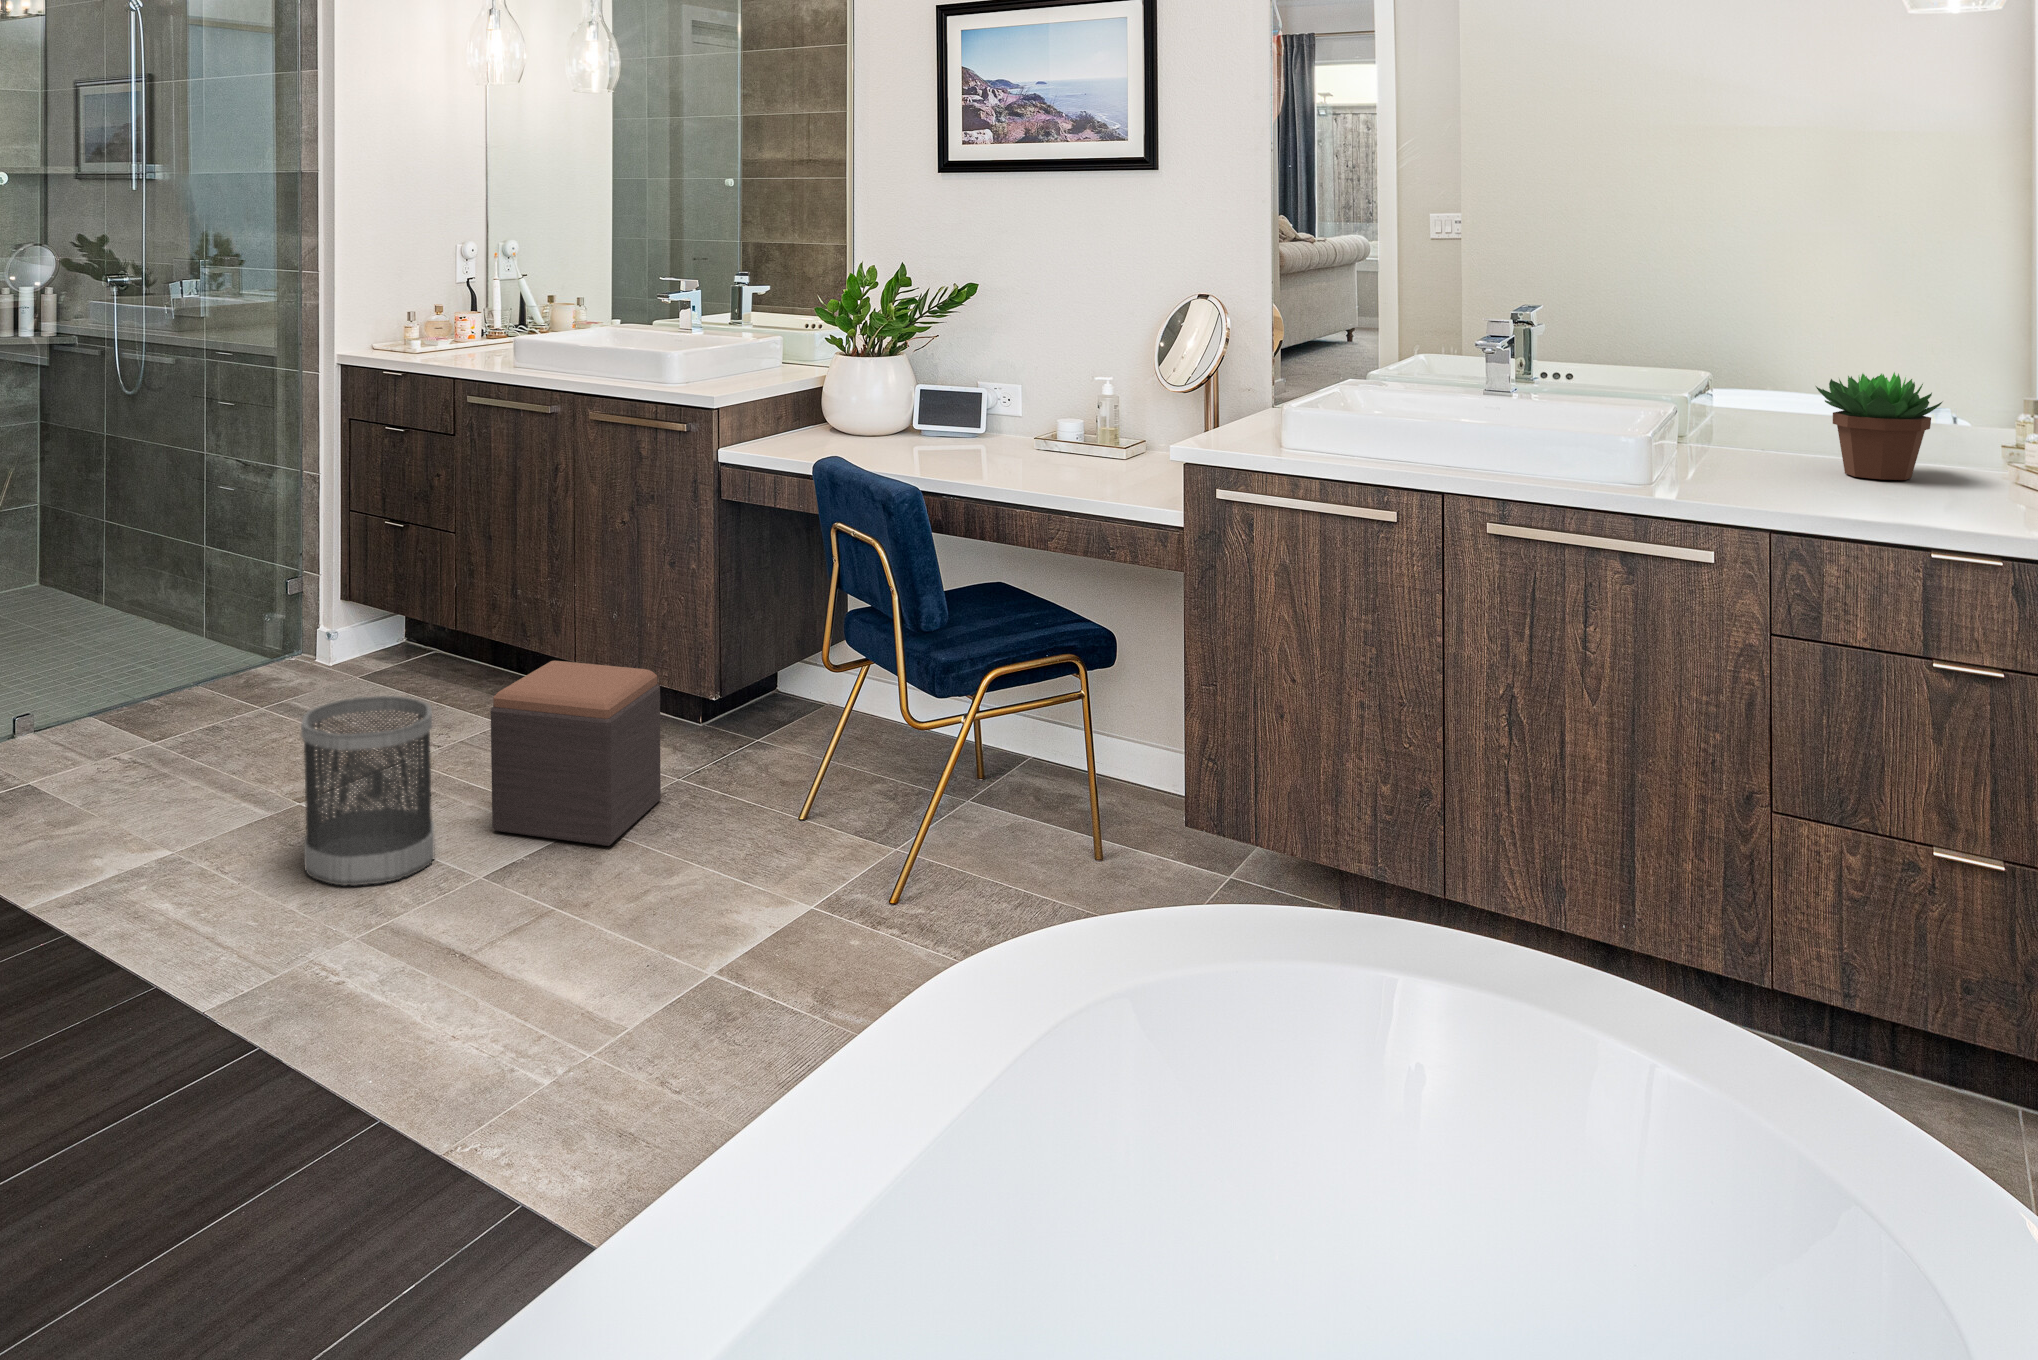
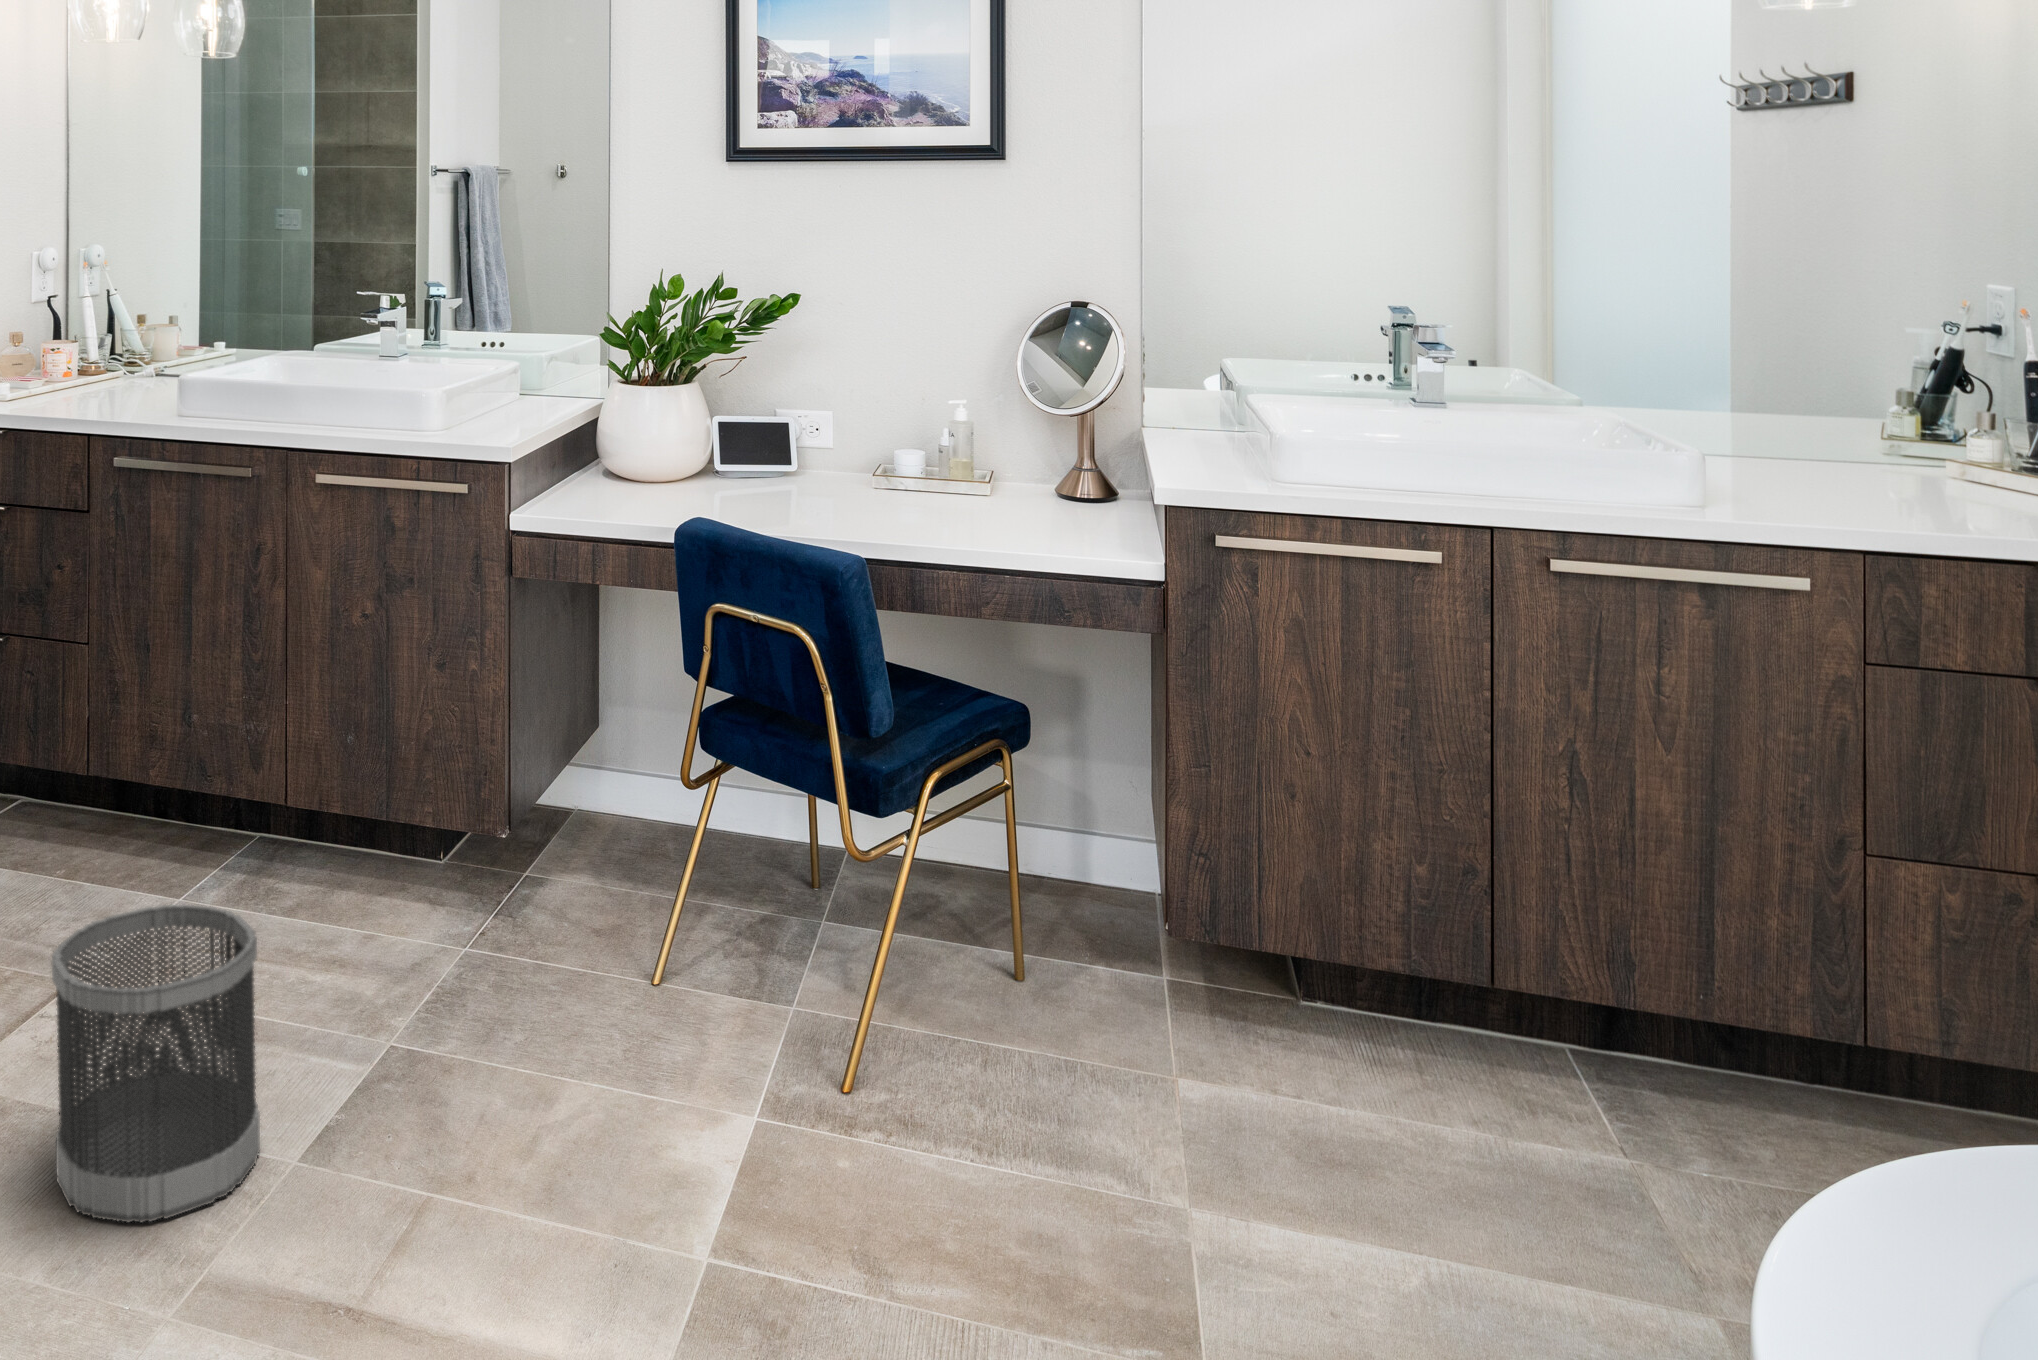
succulent plant: present [1816,372,1942,480] -> none [1818,366,1959,477]
footstool: present [491,661,661,846] -> none [306,813,499,1076]

